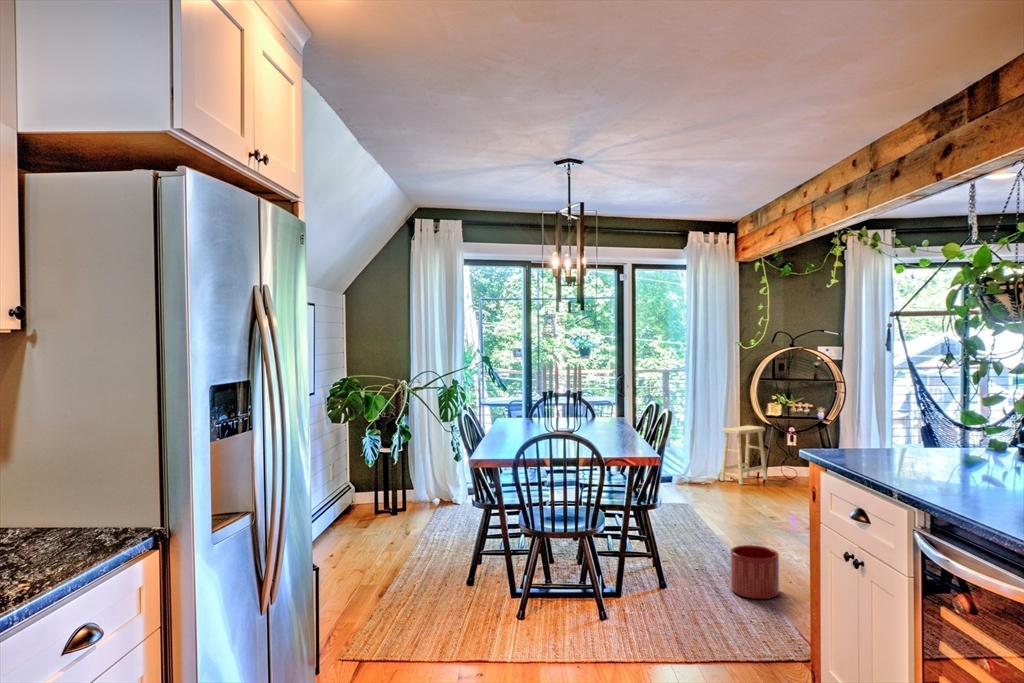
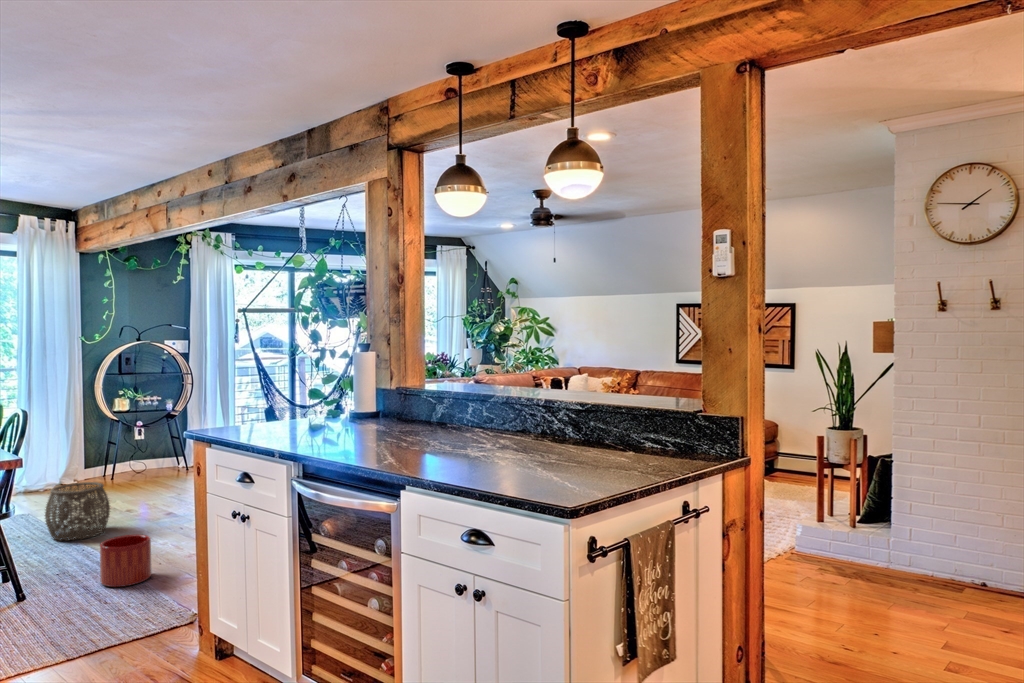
footstool: present [720,425,768,485] -> none [61,424,117,487]
woven basket: none [695,482,752,537] -> present [45,482,110,541]

